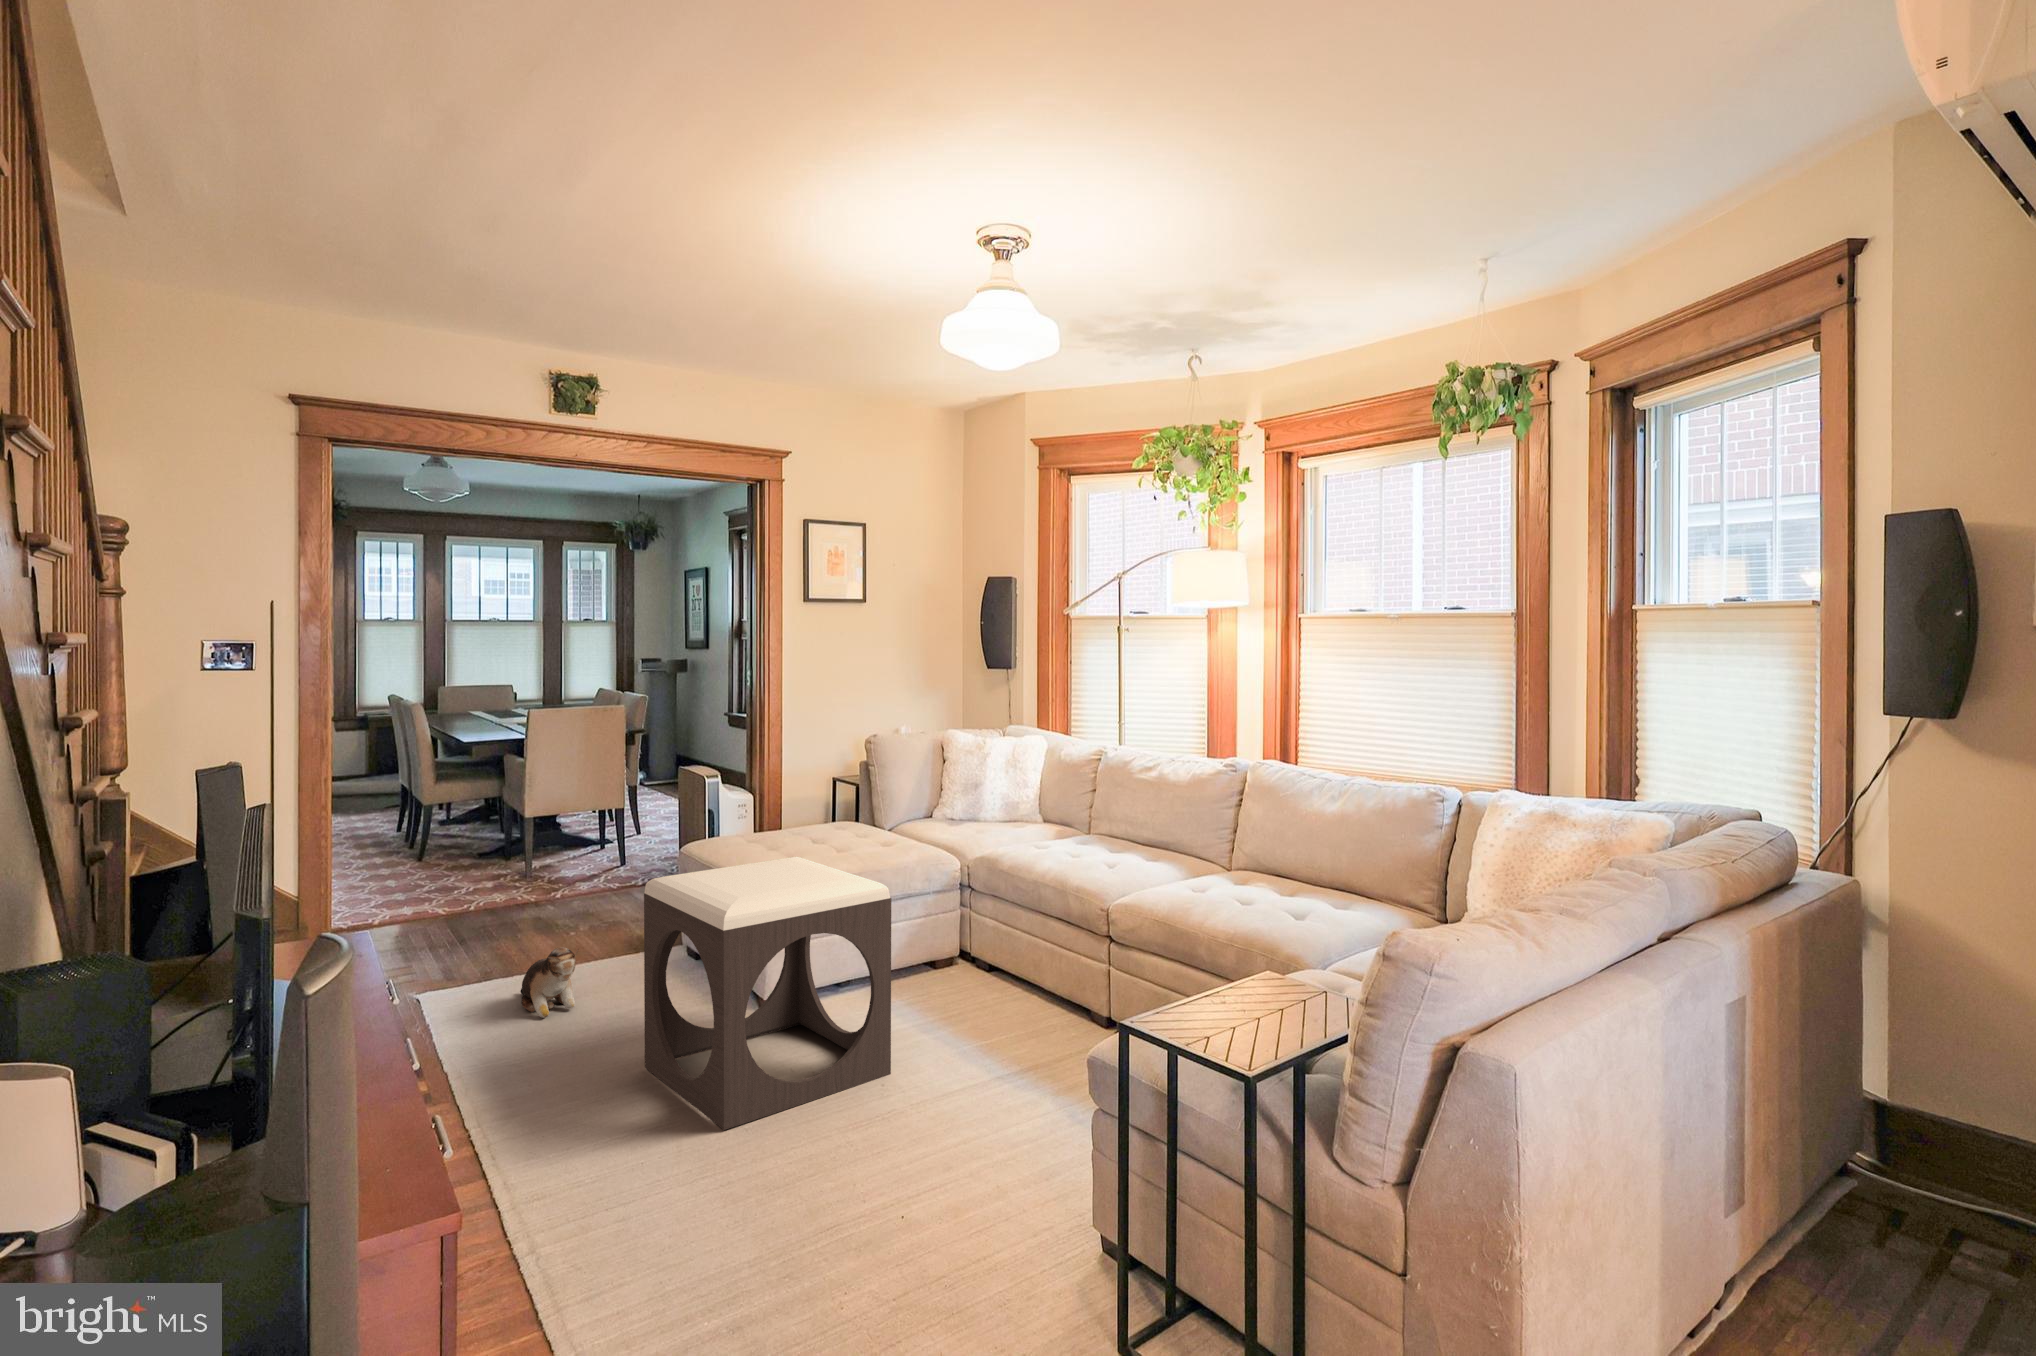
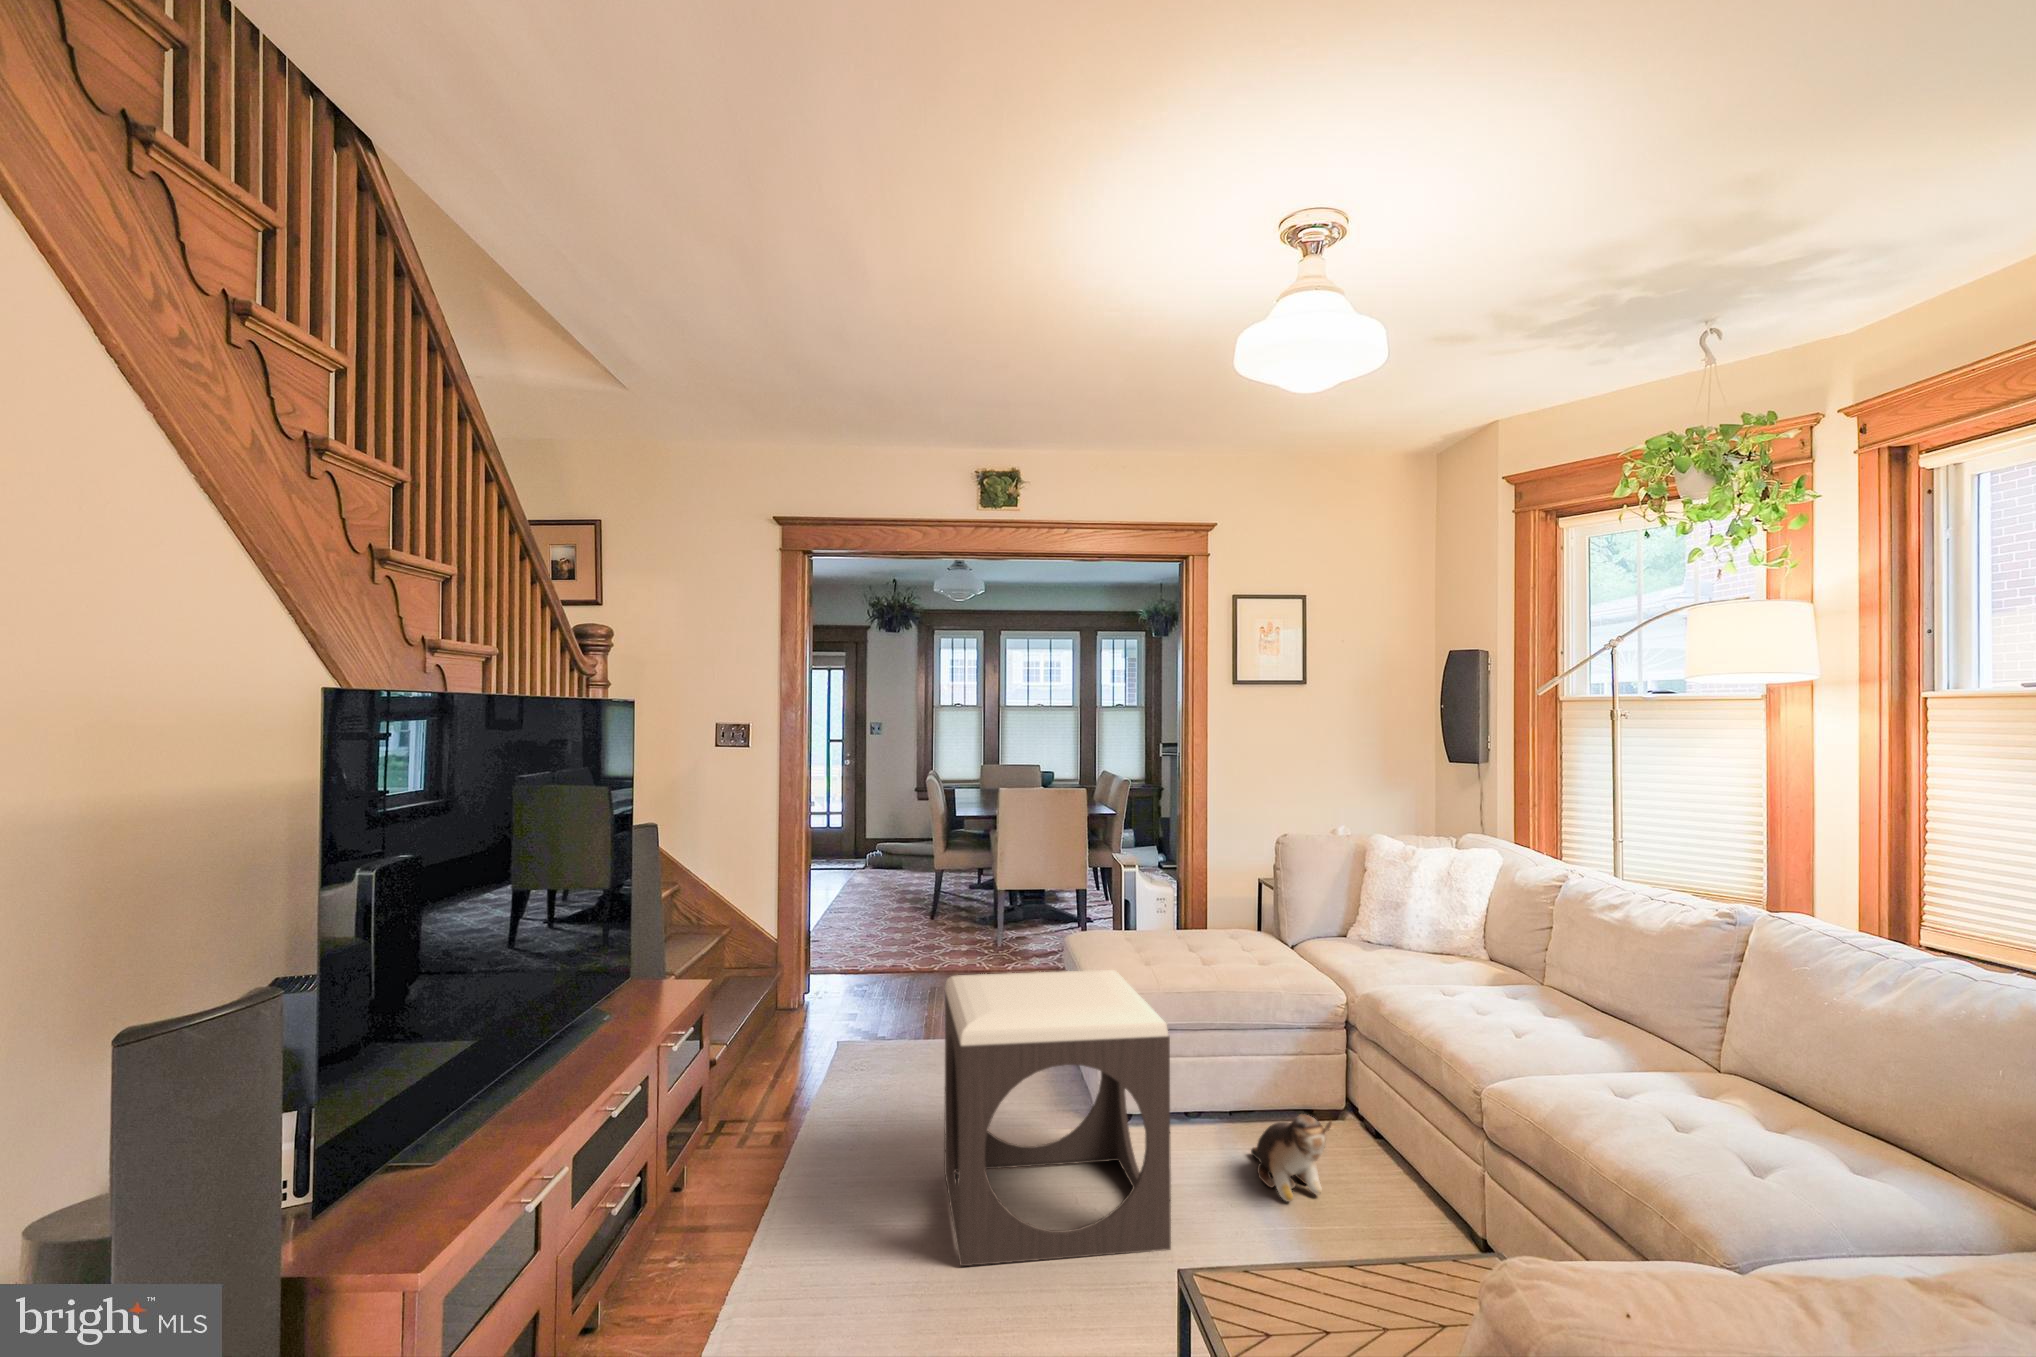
plush toy: present [520,947,580,1018] -> present [1251,1115,1332,1202]

